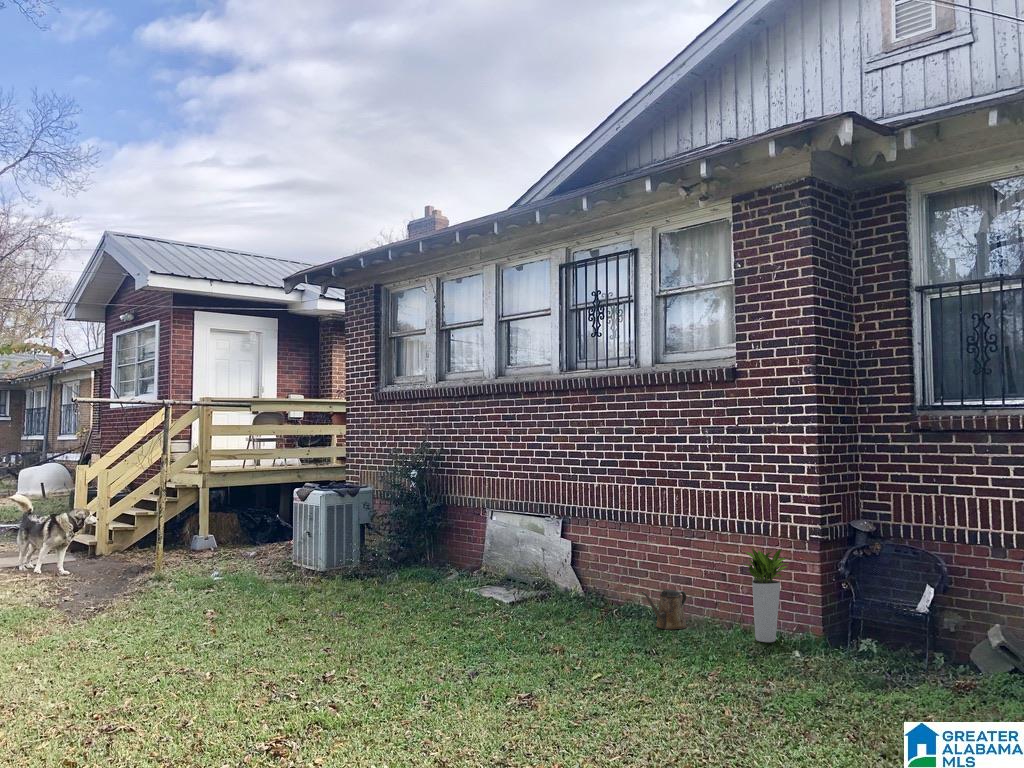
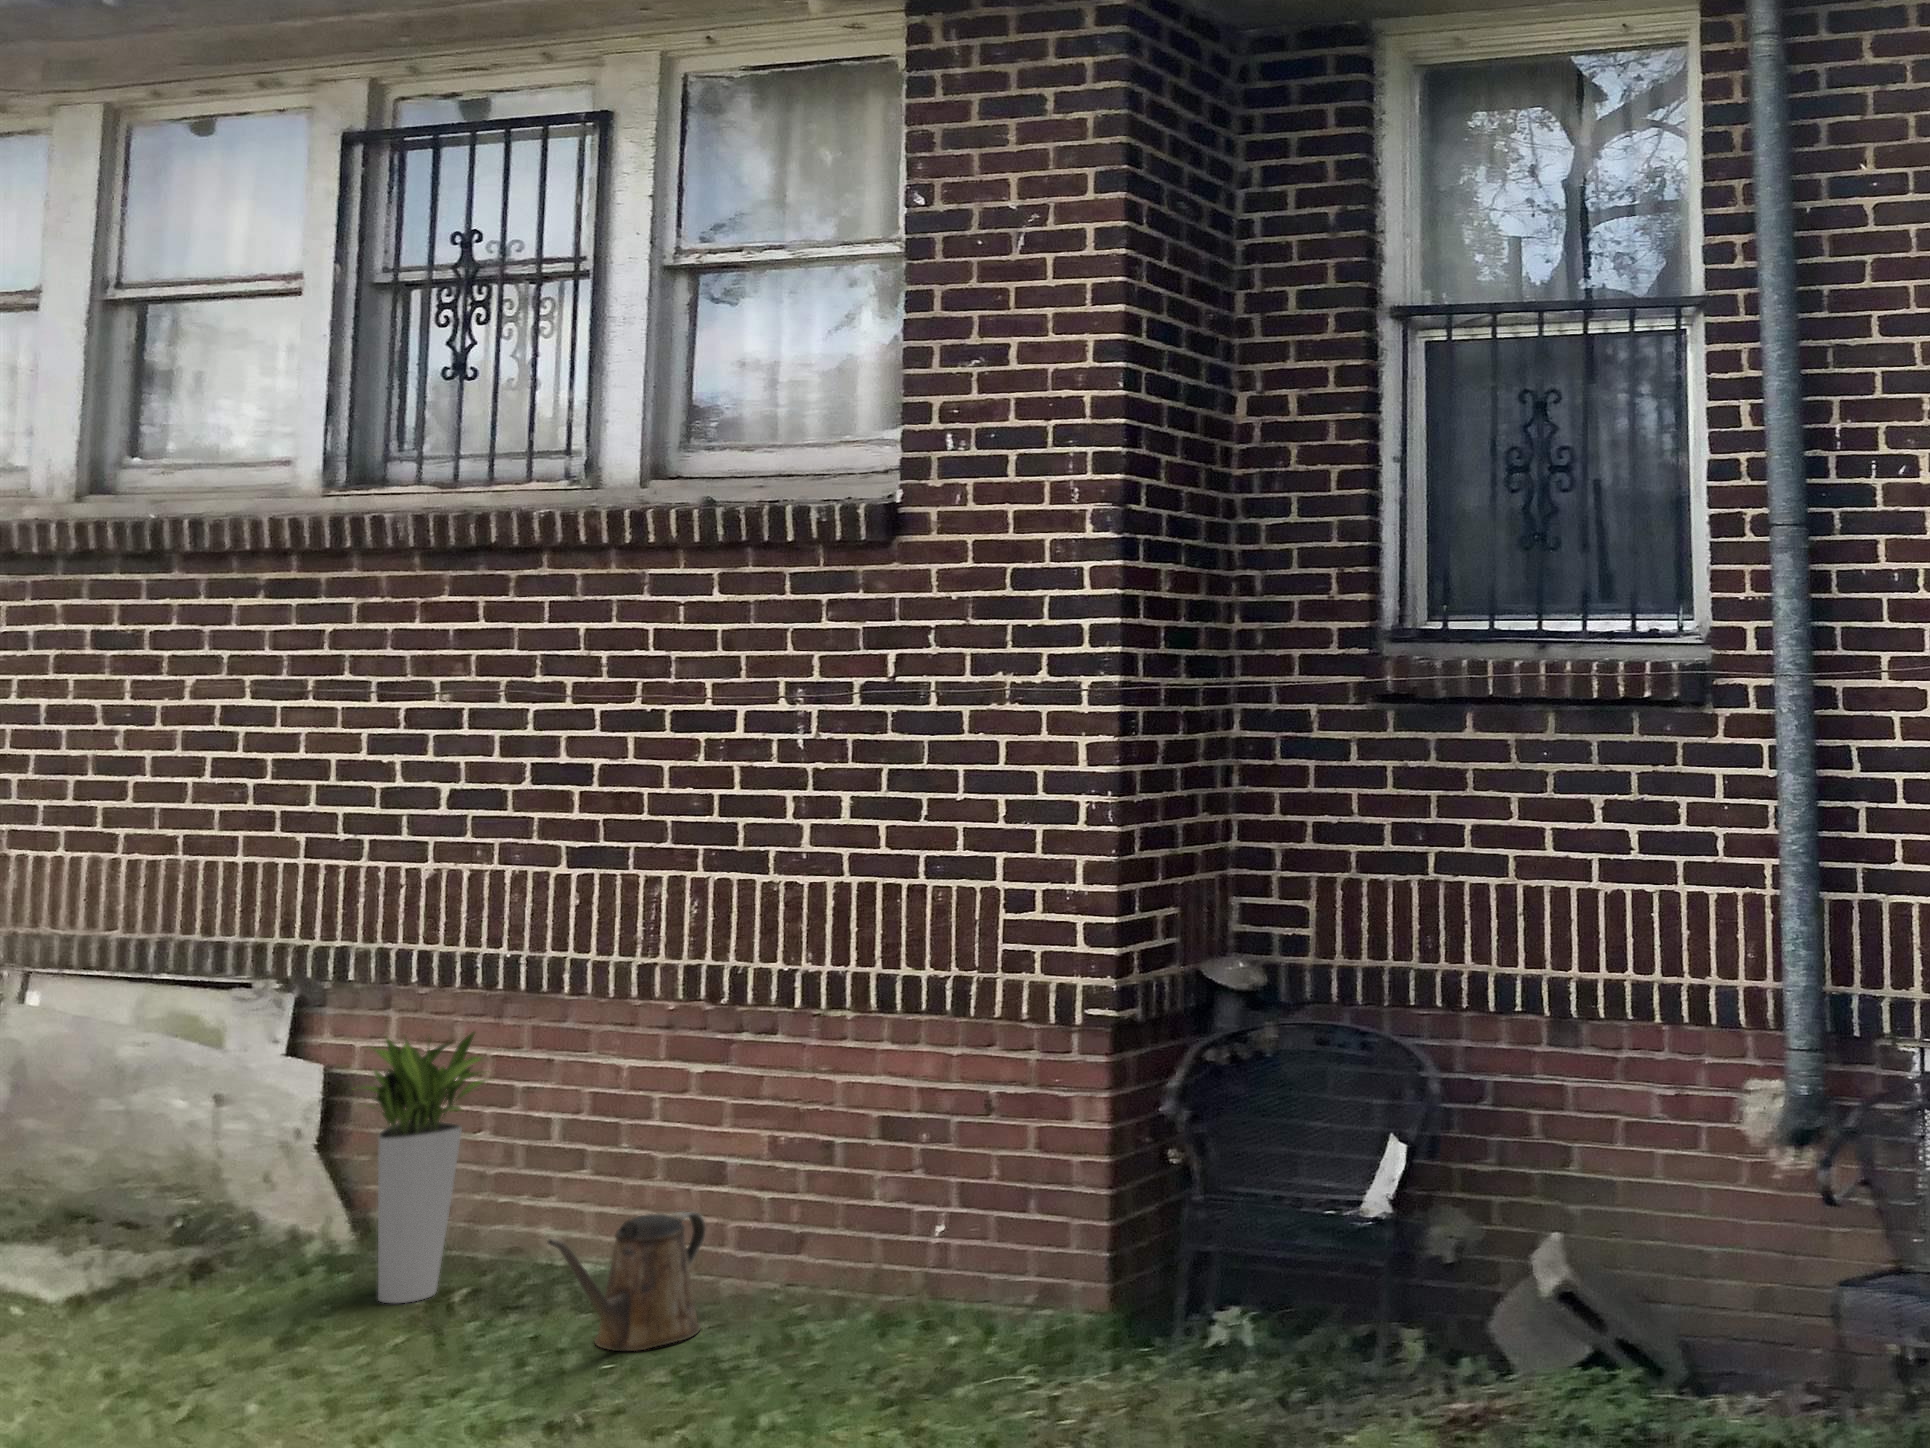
planter: present [746,548,786,642] -> present [362,1032,494,1303]

